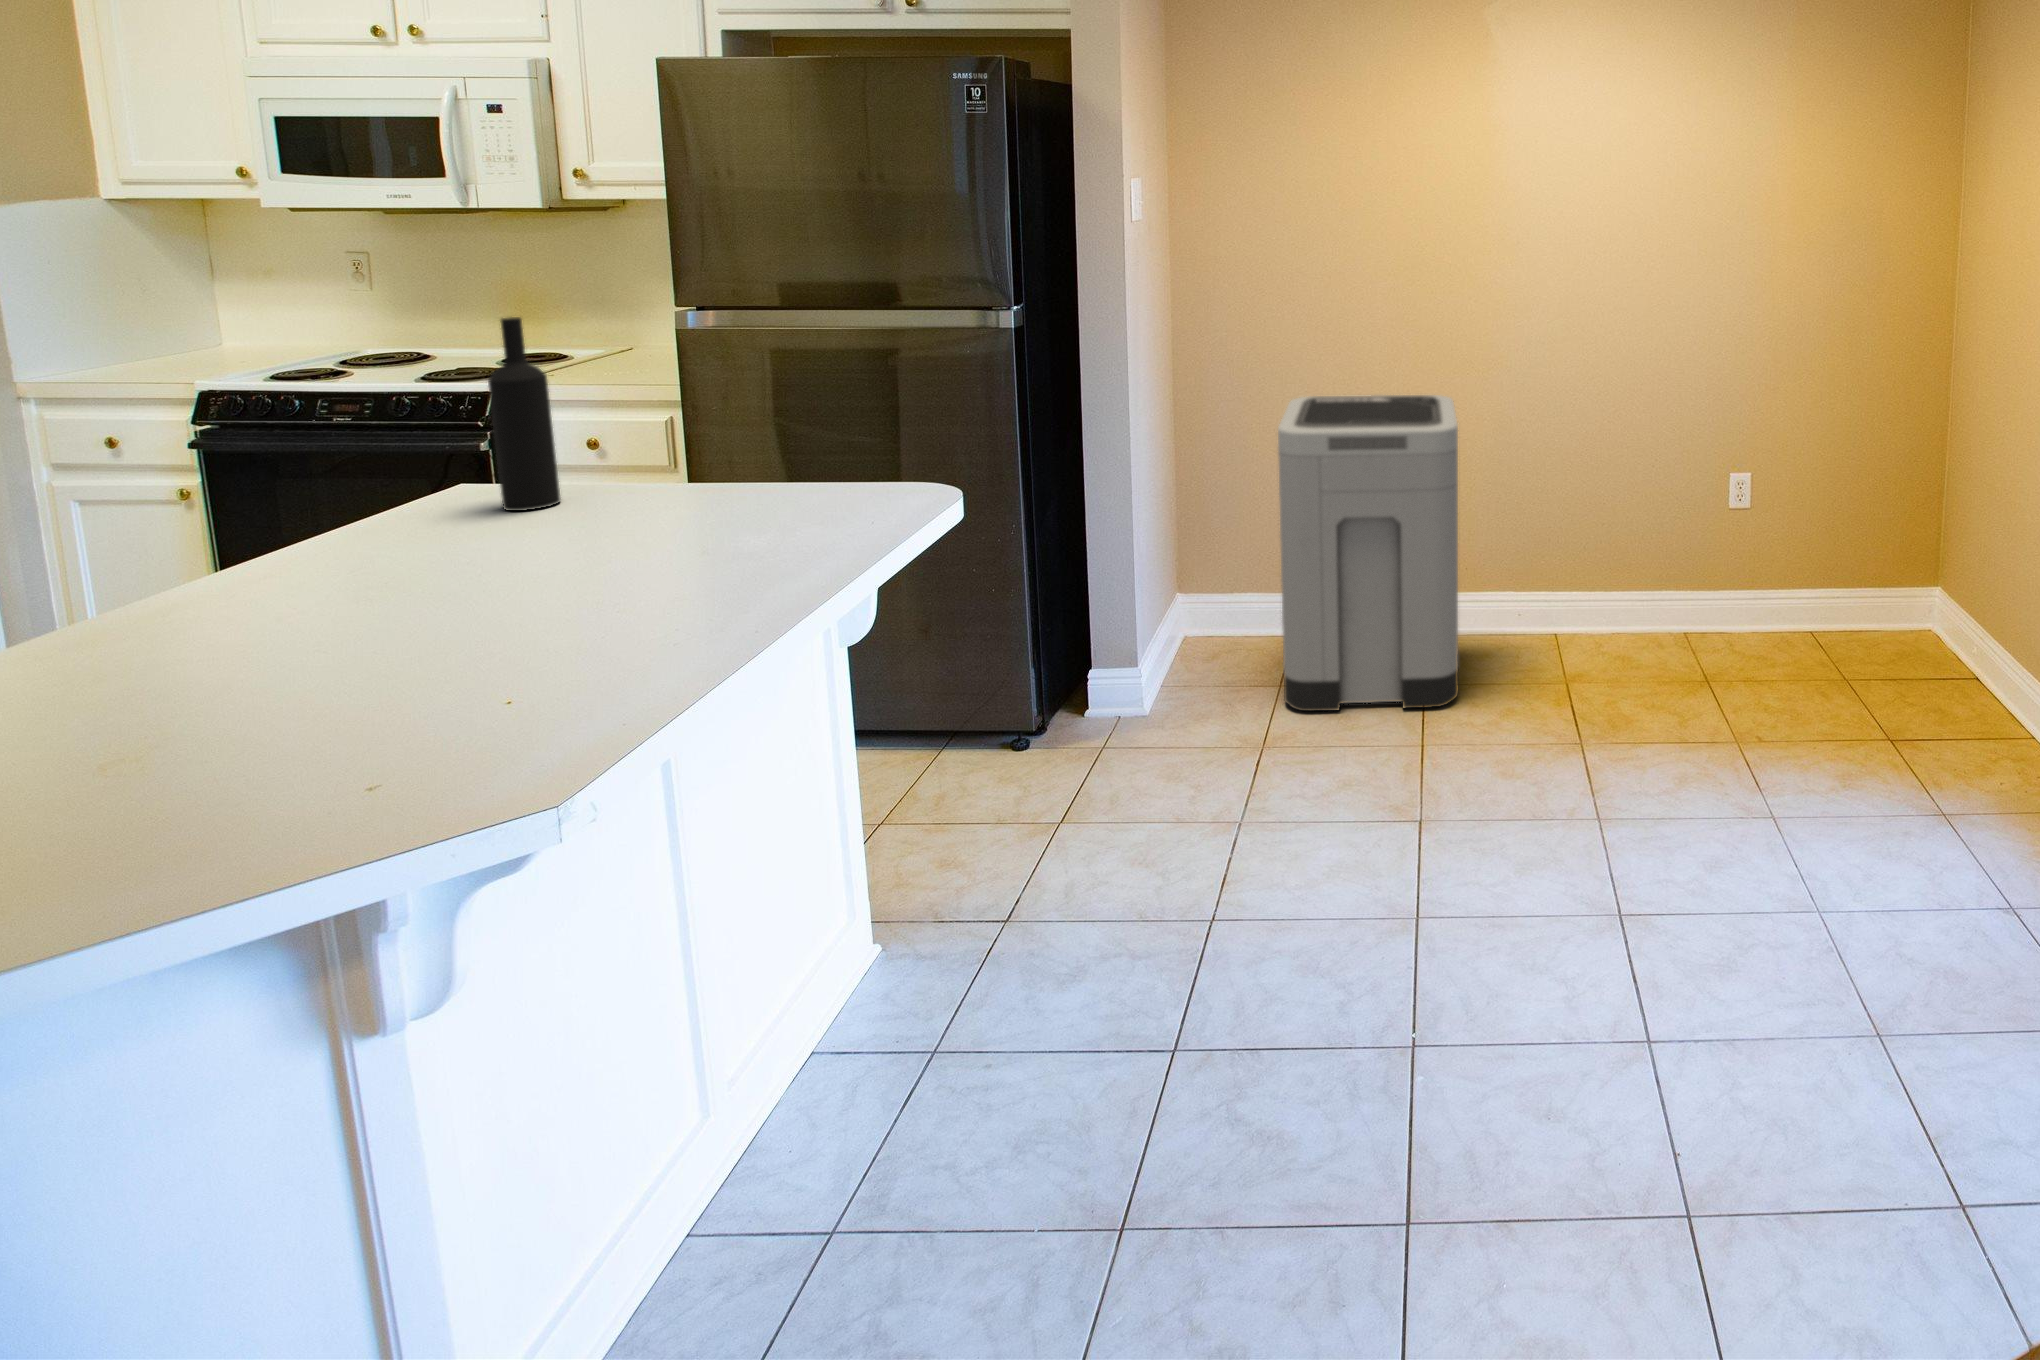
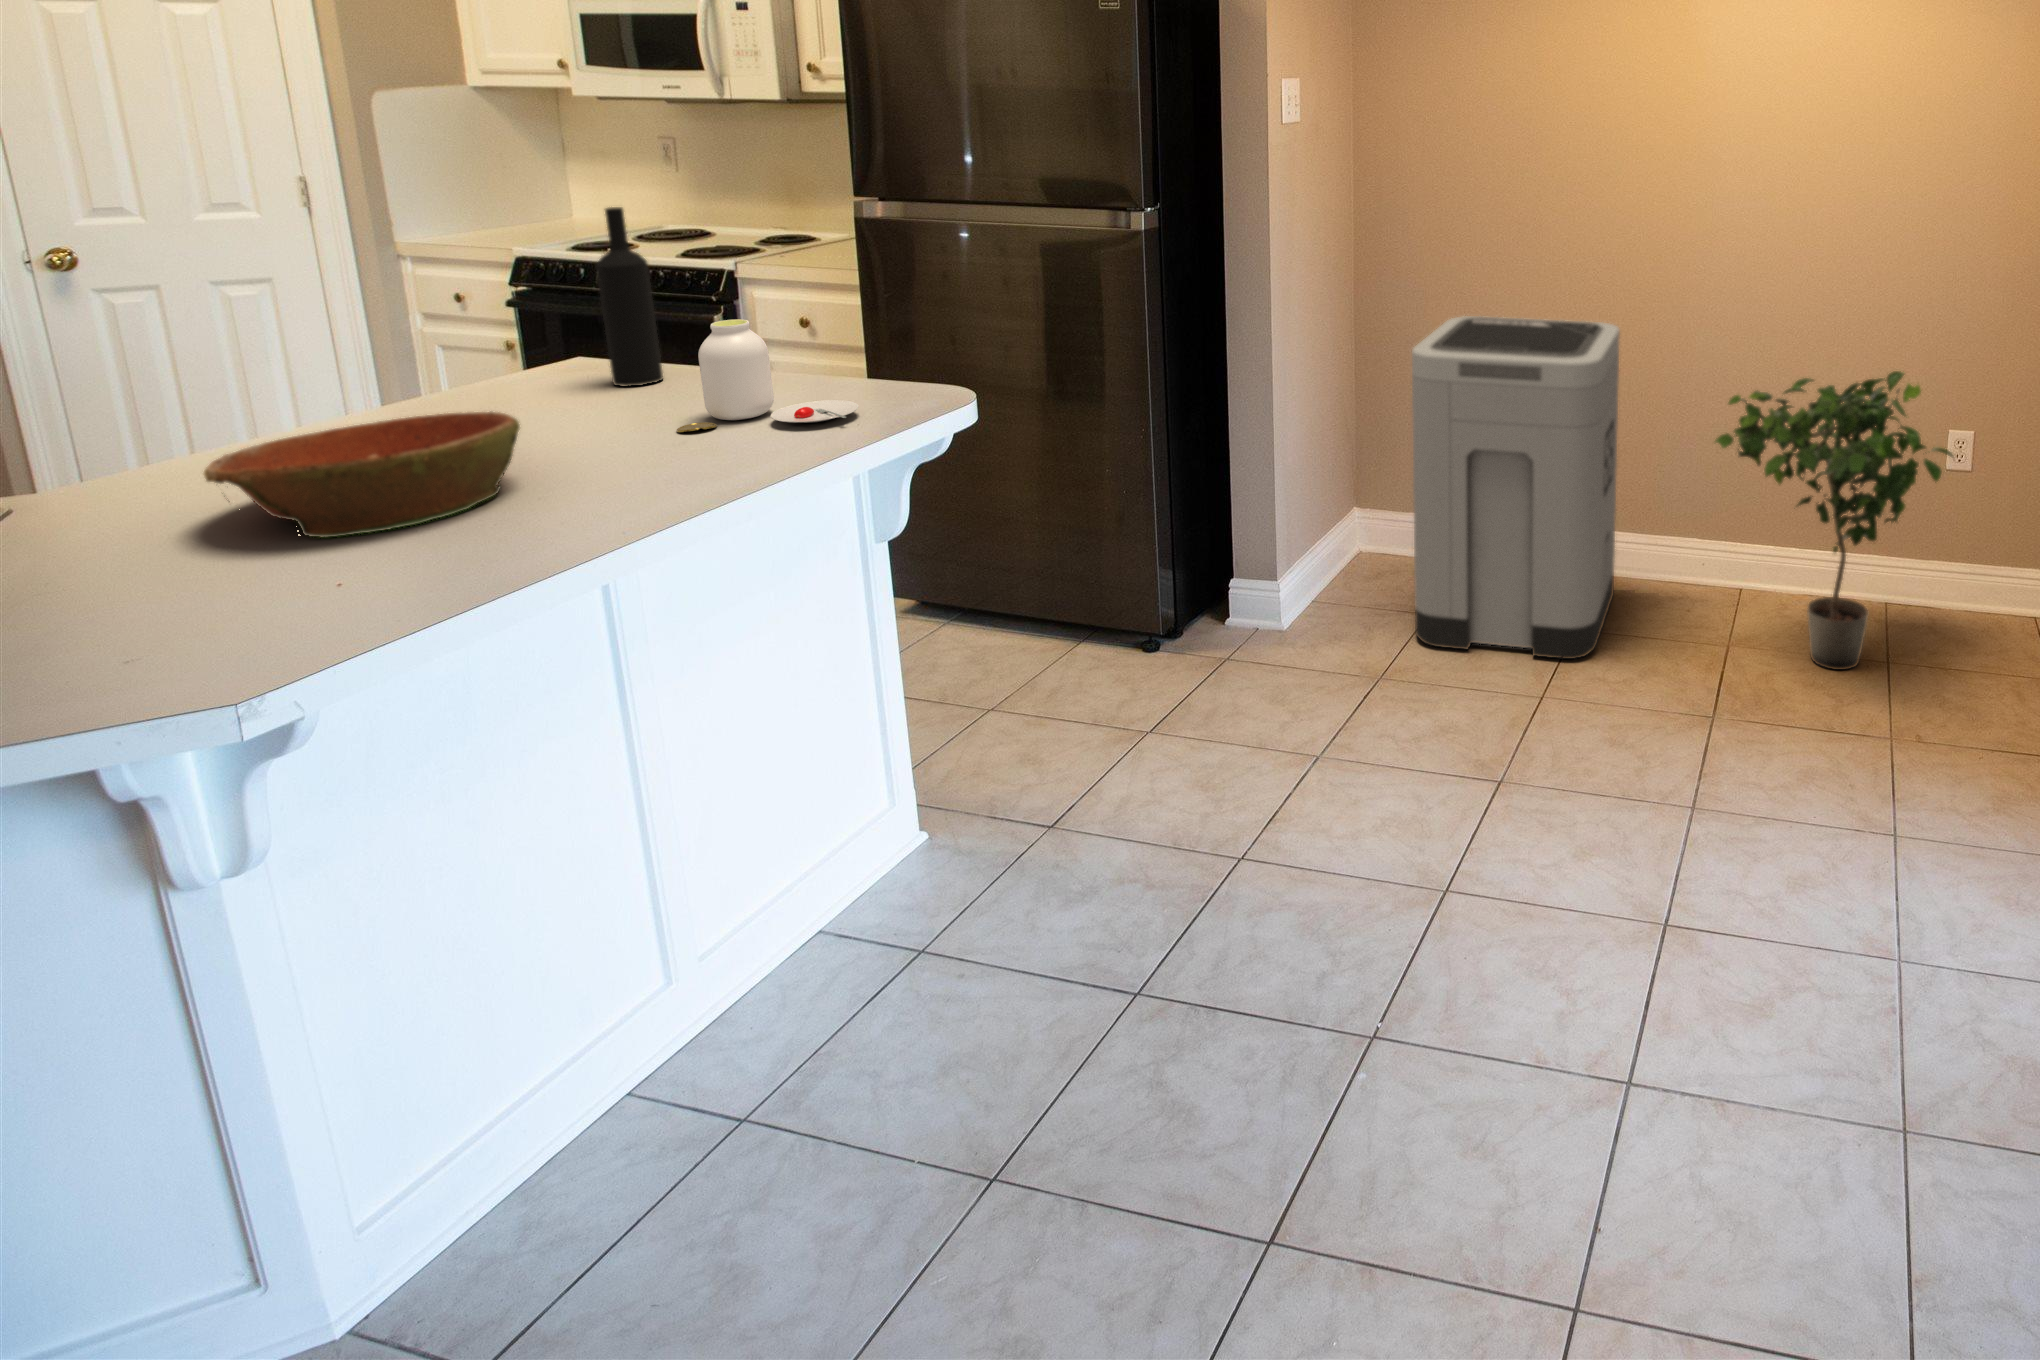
potted plant: none [1559,421,1751,687] -> present [1716,371,1953,670]
jar: none [637,427,831,549] -> present [676,319,859,432]
bowl: none [151,537,516,686] -> present [204,412,520,537]

